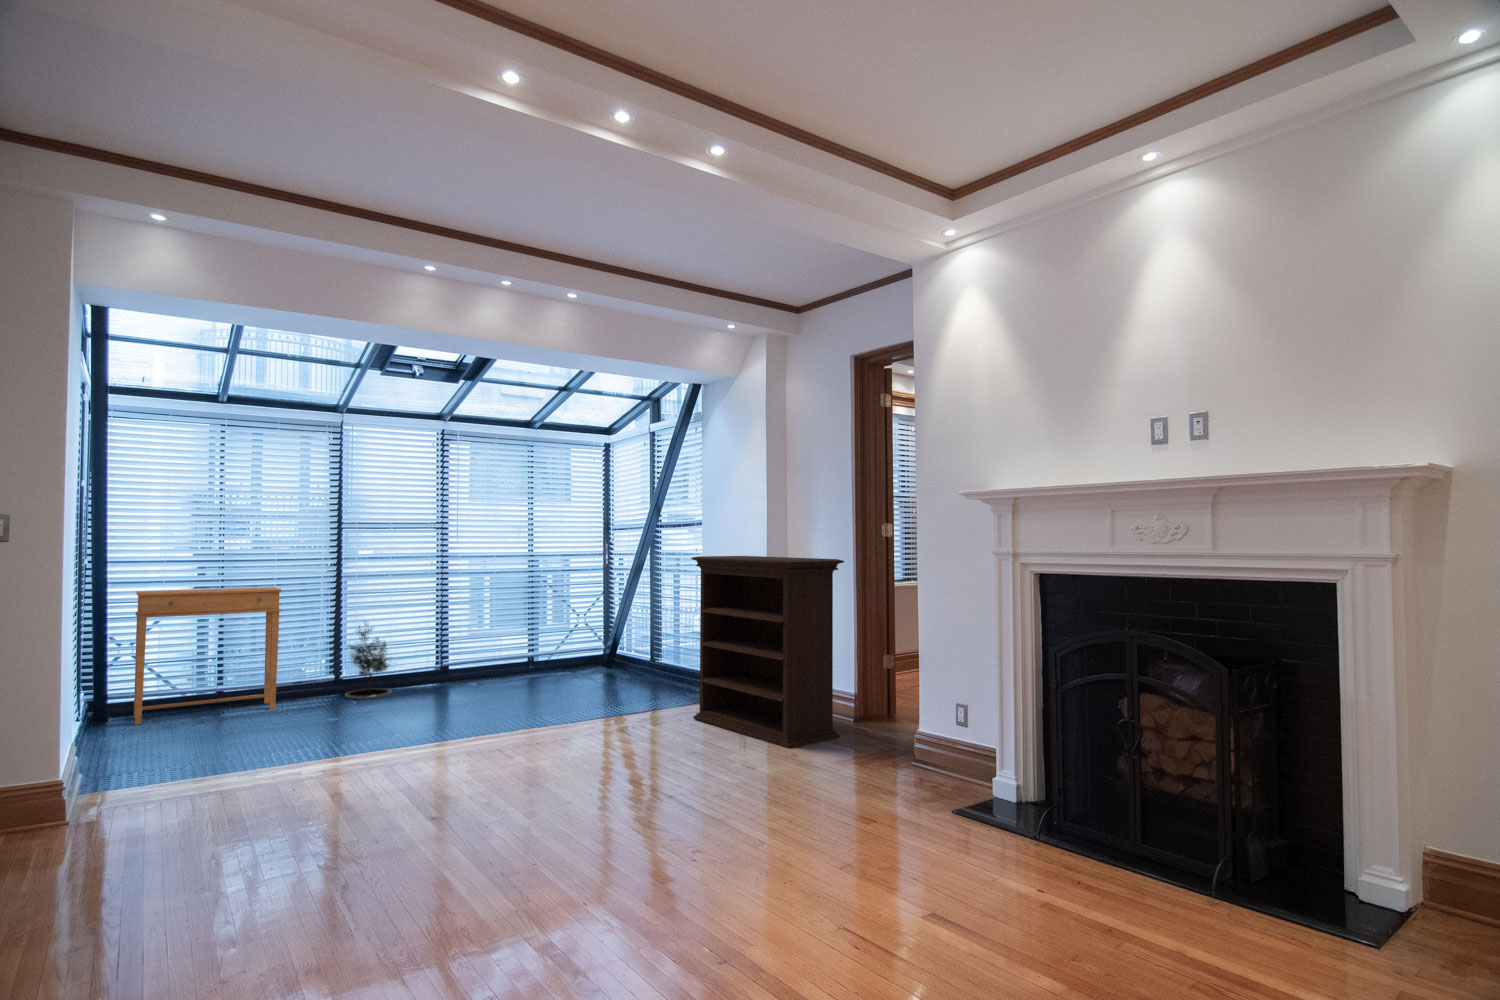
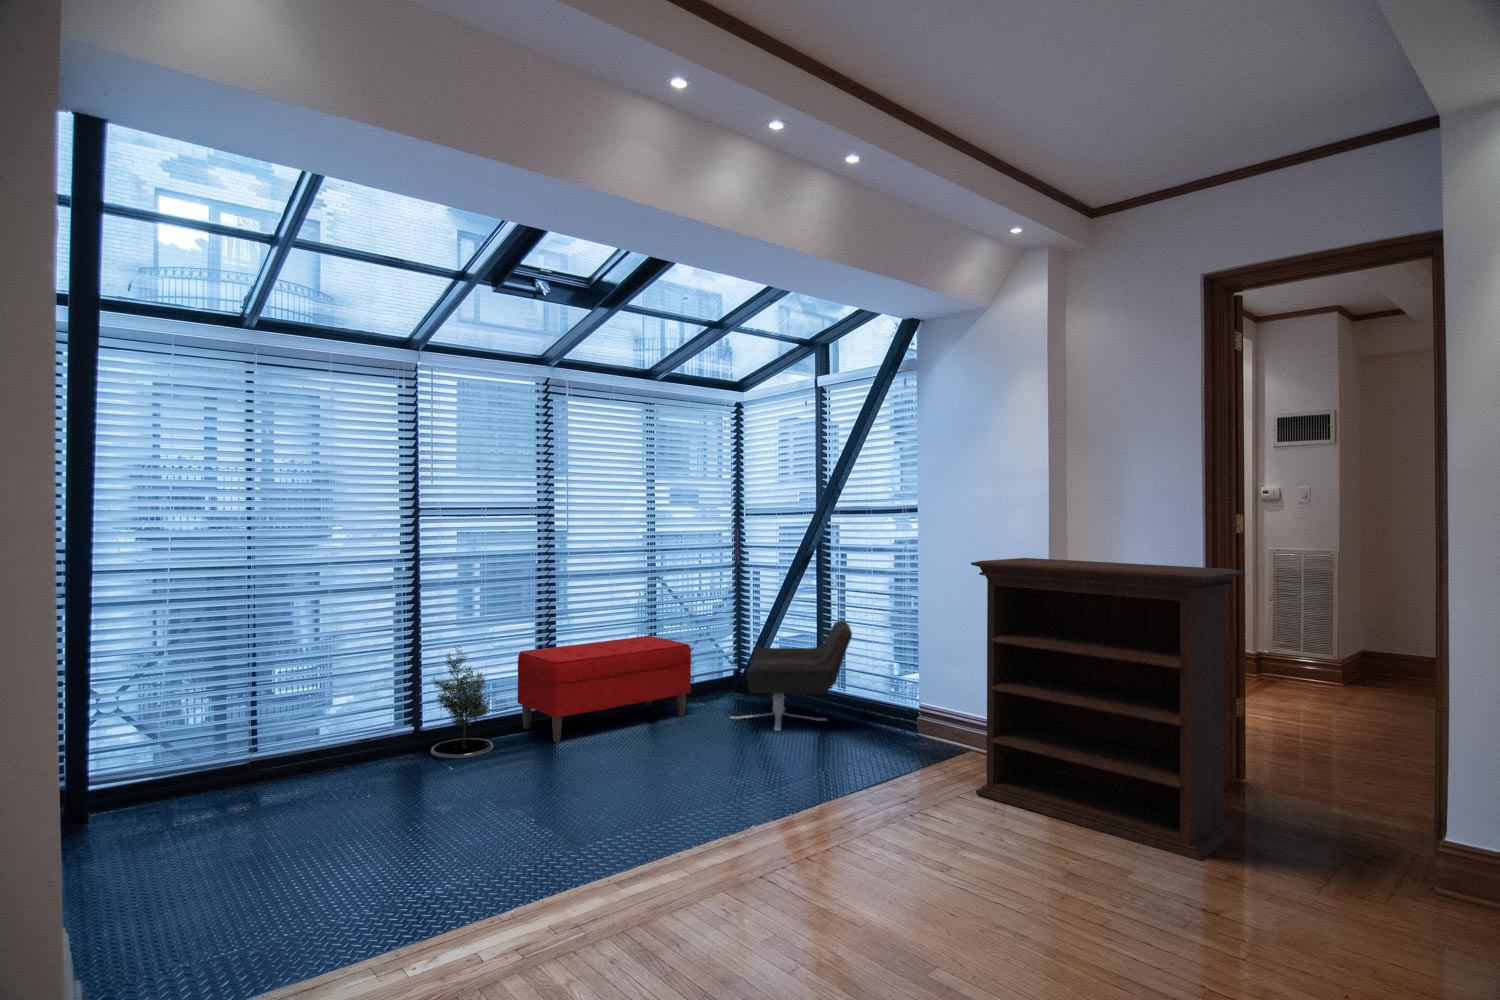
side table: present [134,587,281,725] -> none [132,602,349,823]
lounge chair: none [577,609,671,688] -> present [731,621,852,731]
bench: none [418,621,552,692] -> present [518,636,691,742]

